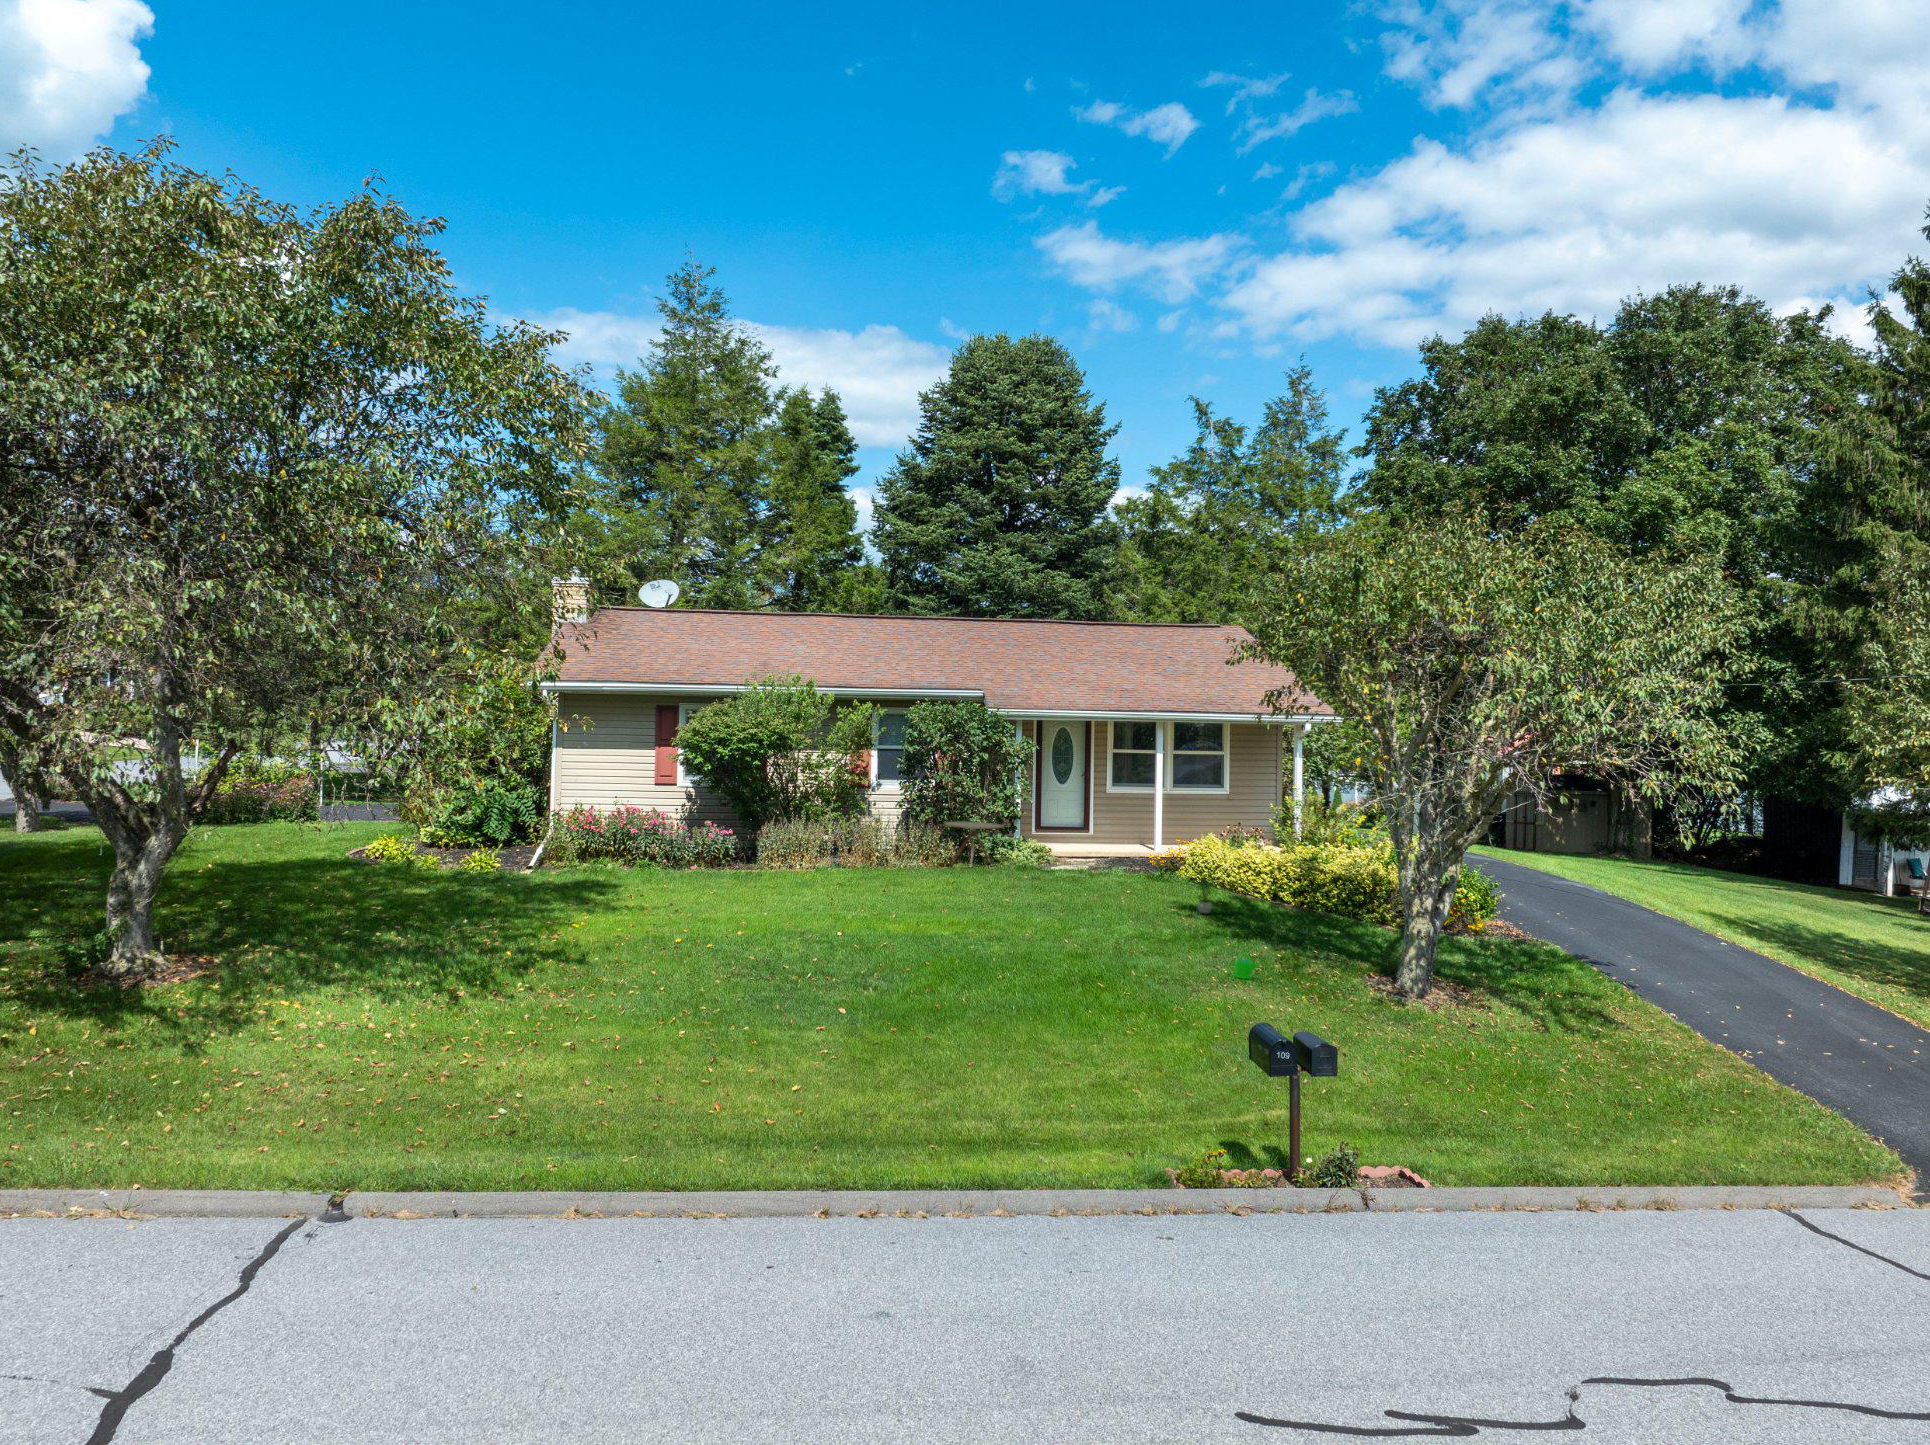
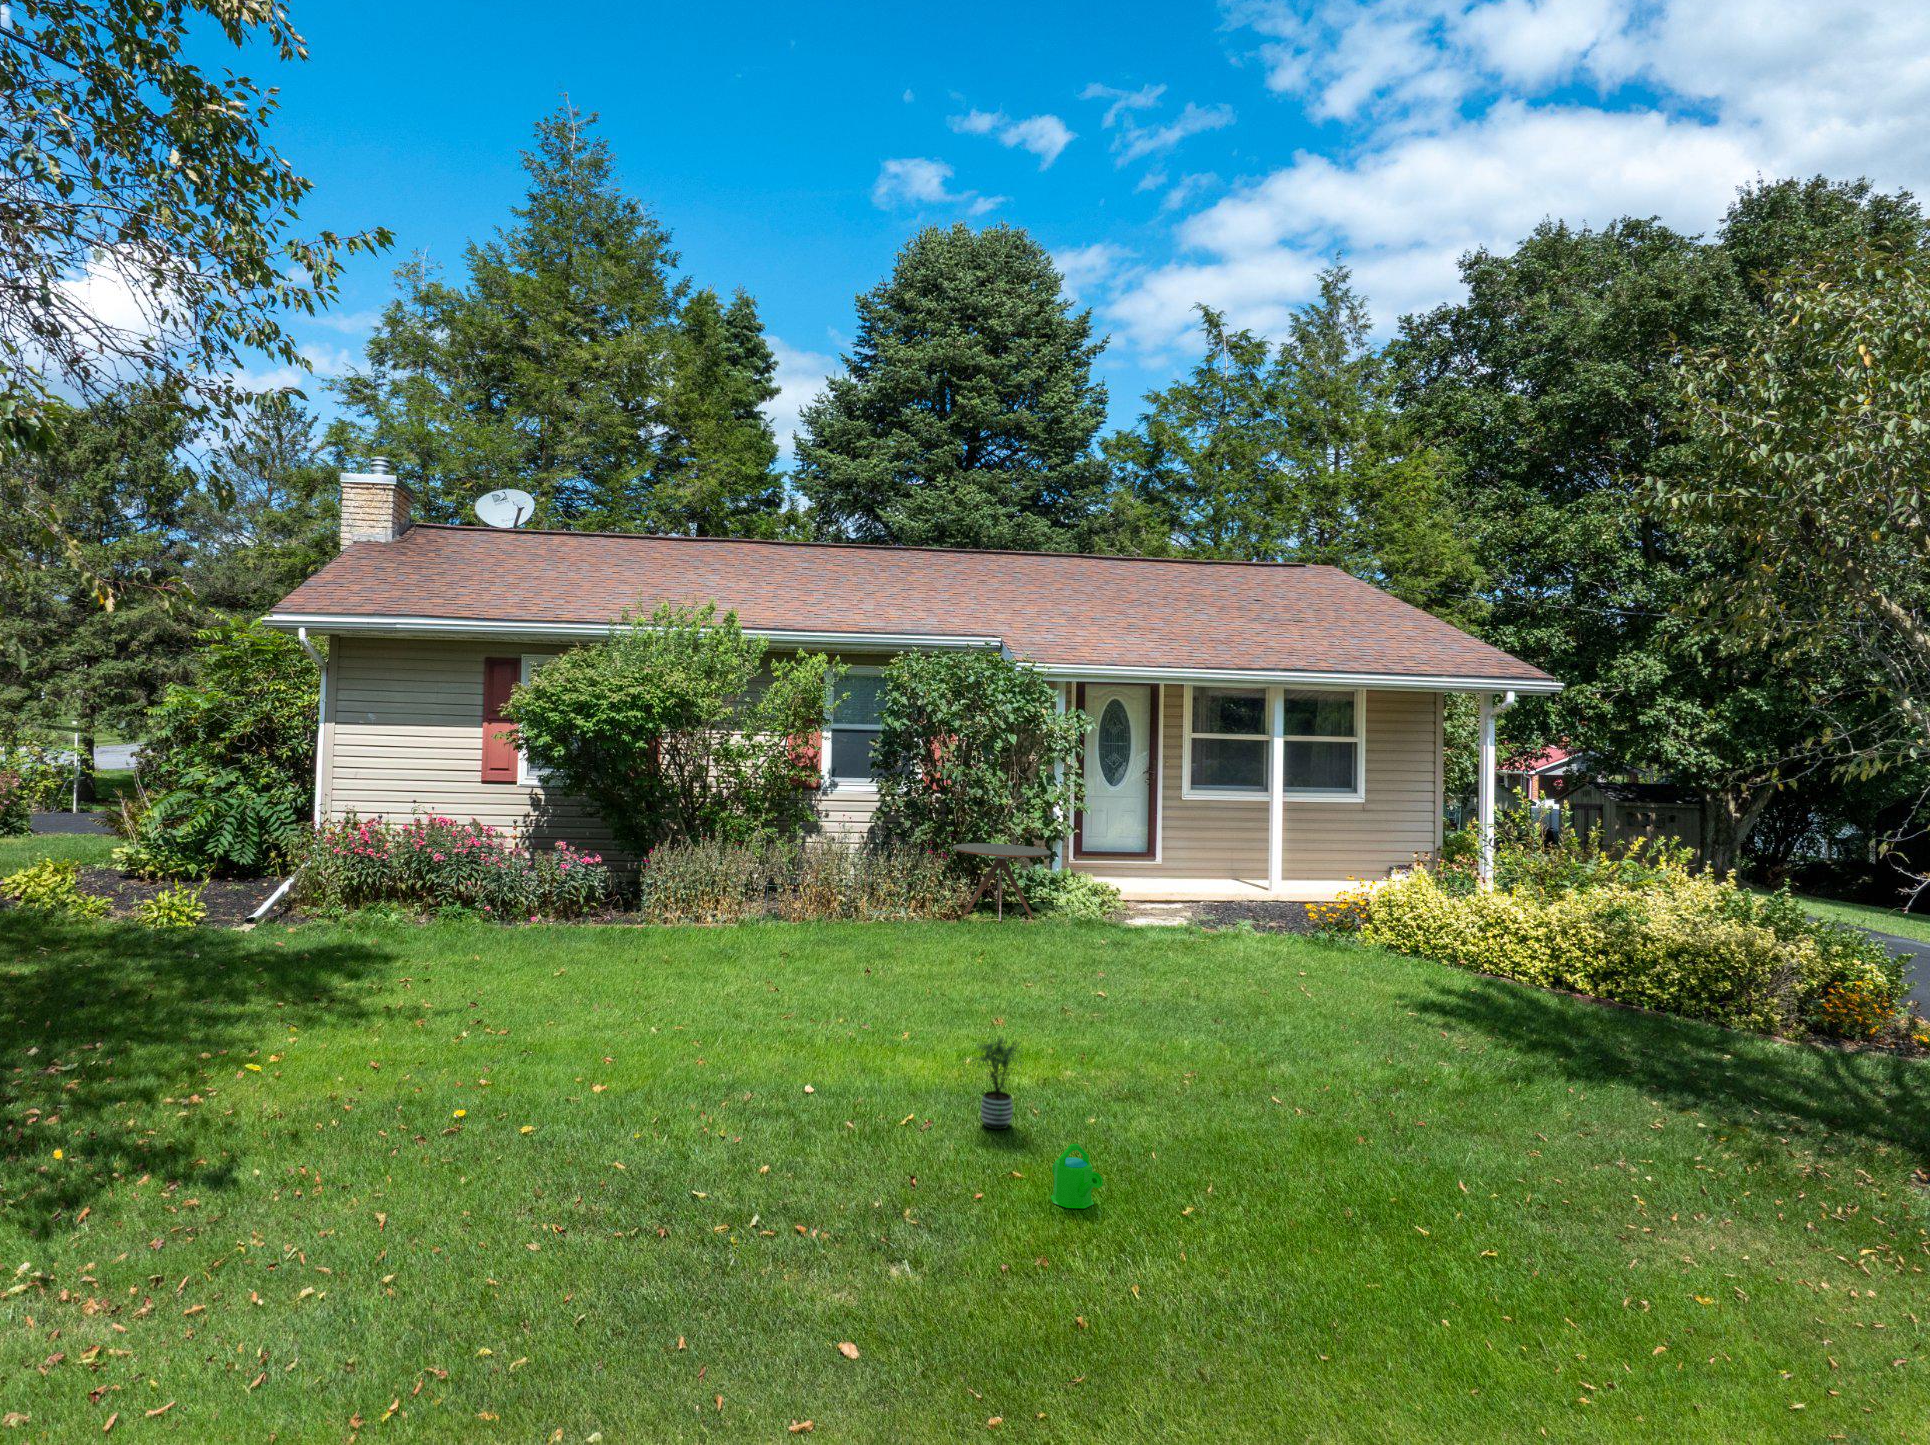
potted plant: present [1196,880,1213,915] -> present [969,1038,1021,1130]
watering can: present [1234,952,1257,979] -> present [1050,1143,1103,1209]

